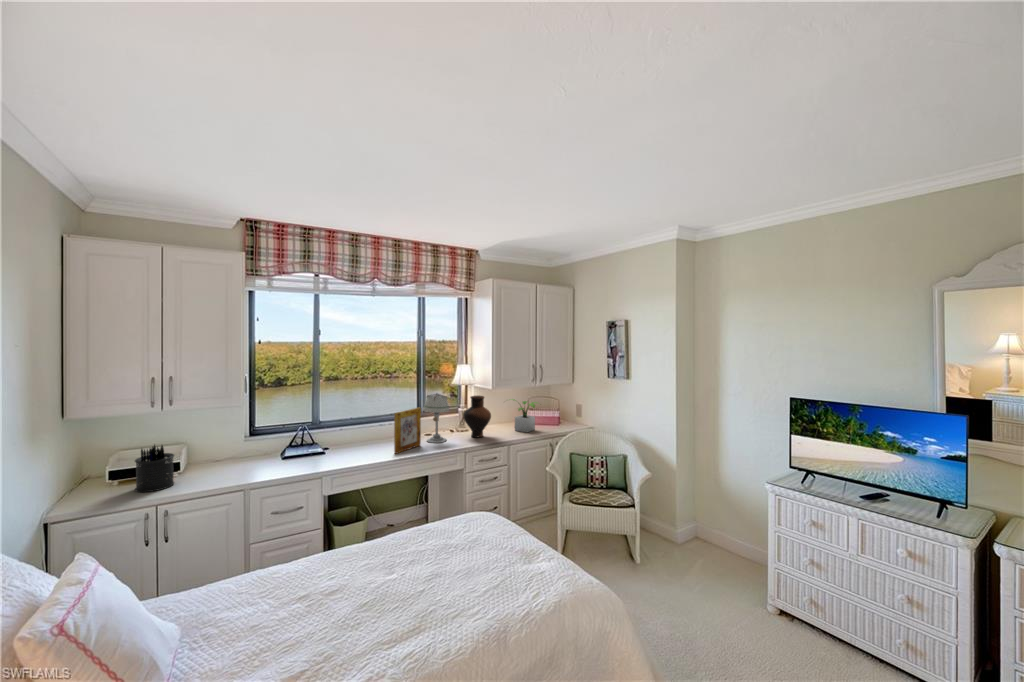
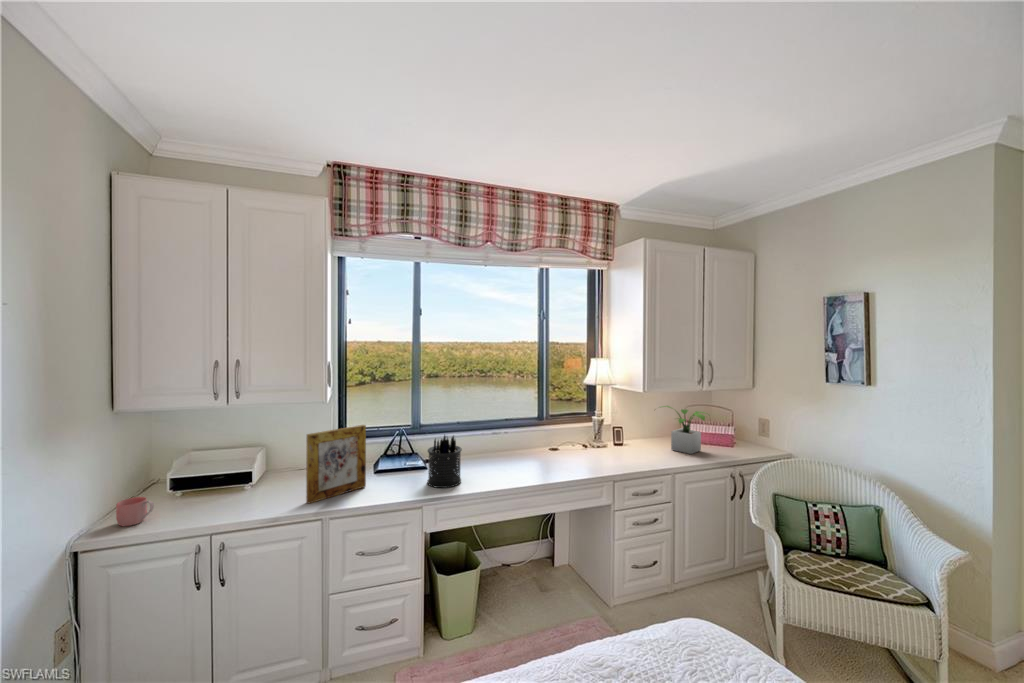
table lamp: present [423,393,449,443] -> none [549,394,585,463]
vase: present [464,396,491,437] -> none [602,399,642,458]
picture frame: present [394,407,421,454] -> present [306,425,366,503]
pen holder: present [135,445,174,492] -> present [427,435,462,488]
mug: none [77,482,108,504] -> present [116,497,154,526]

